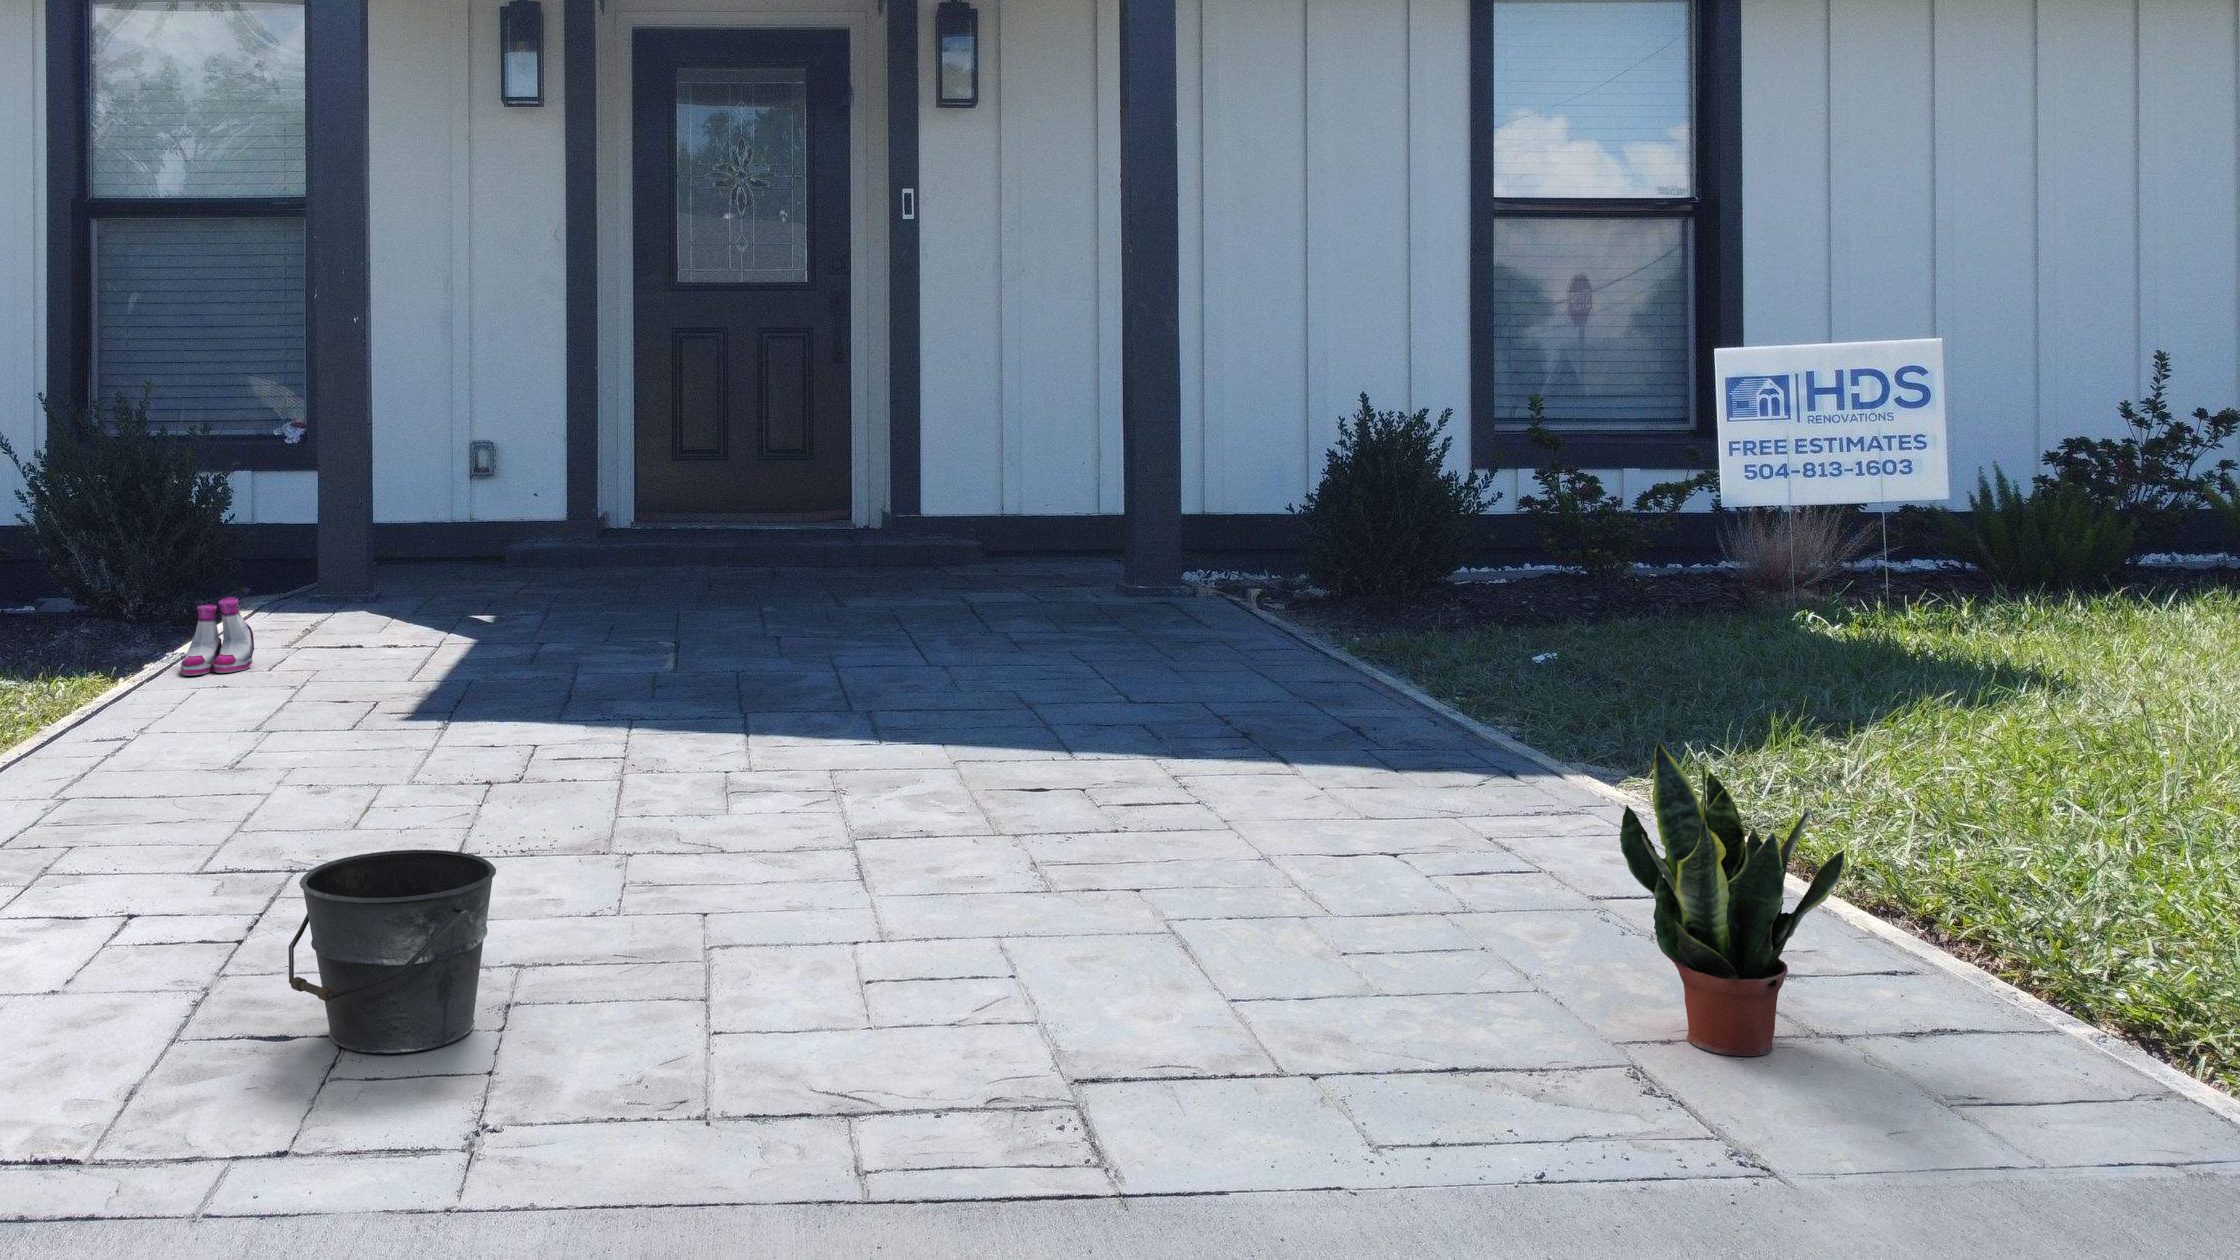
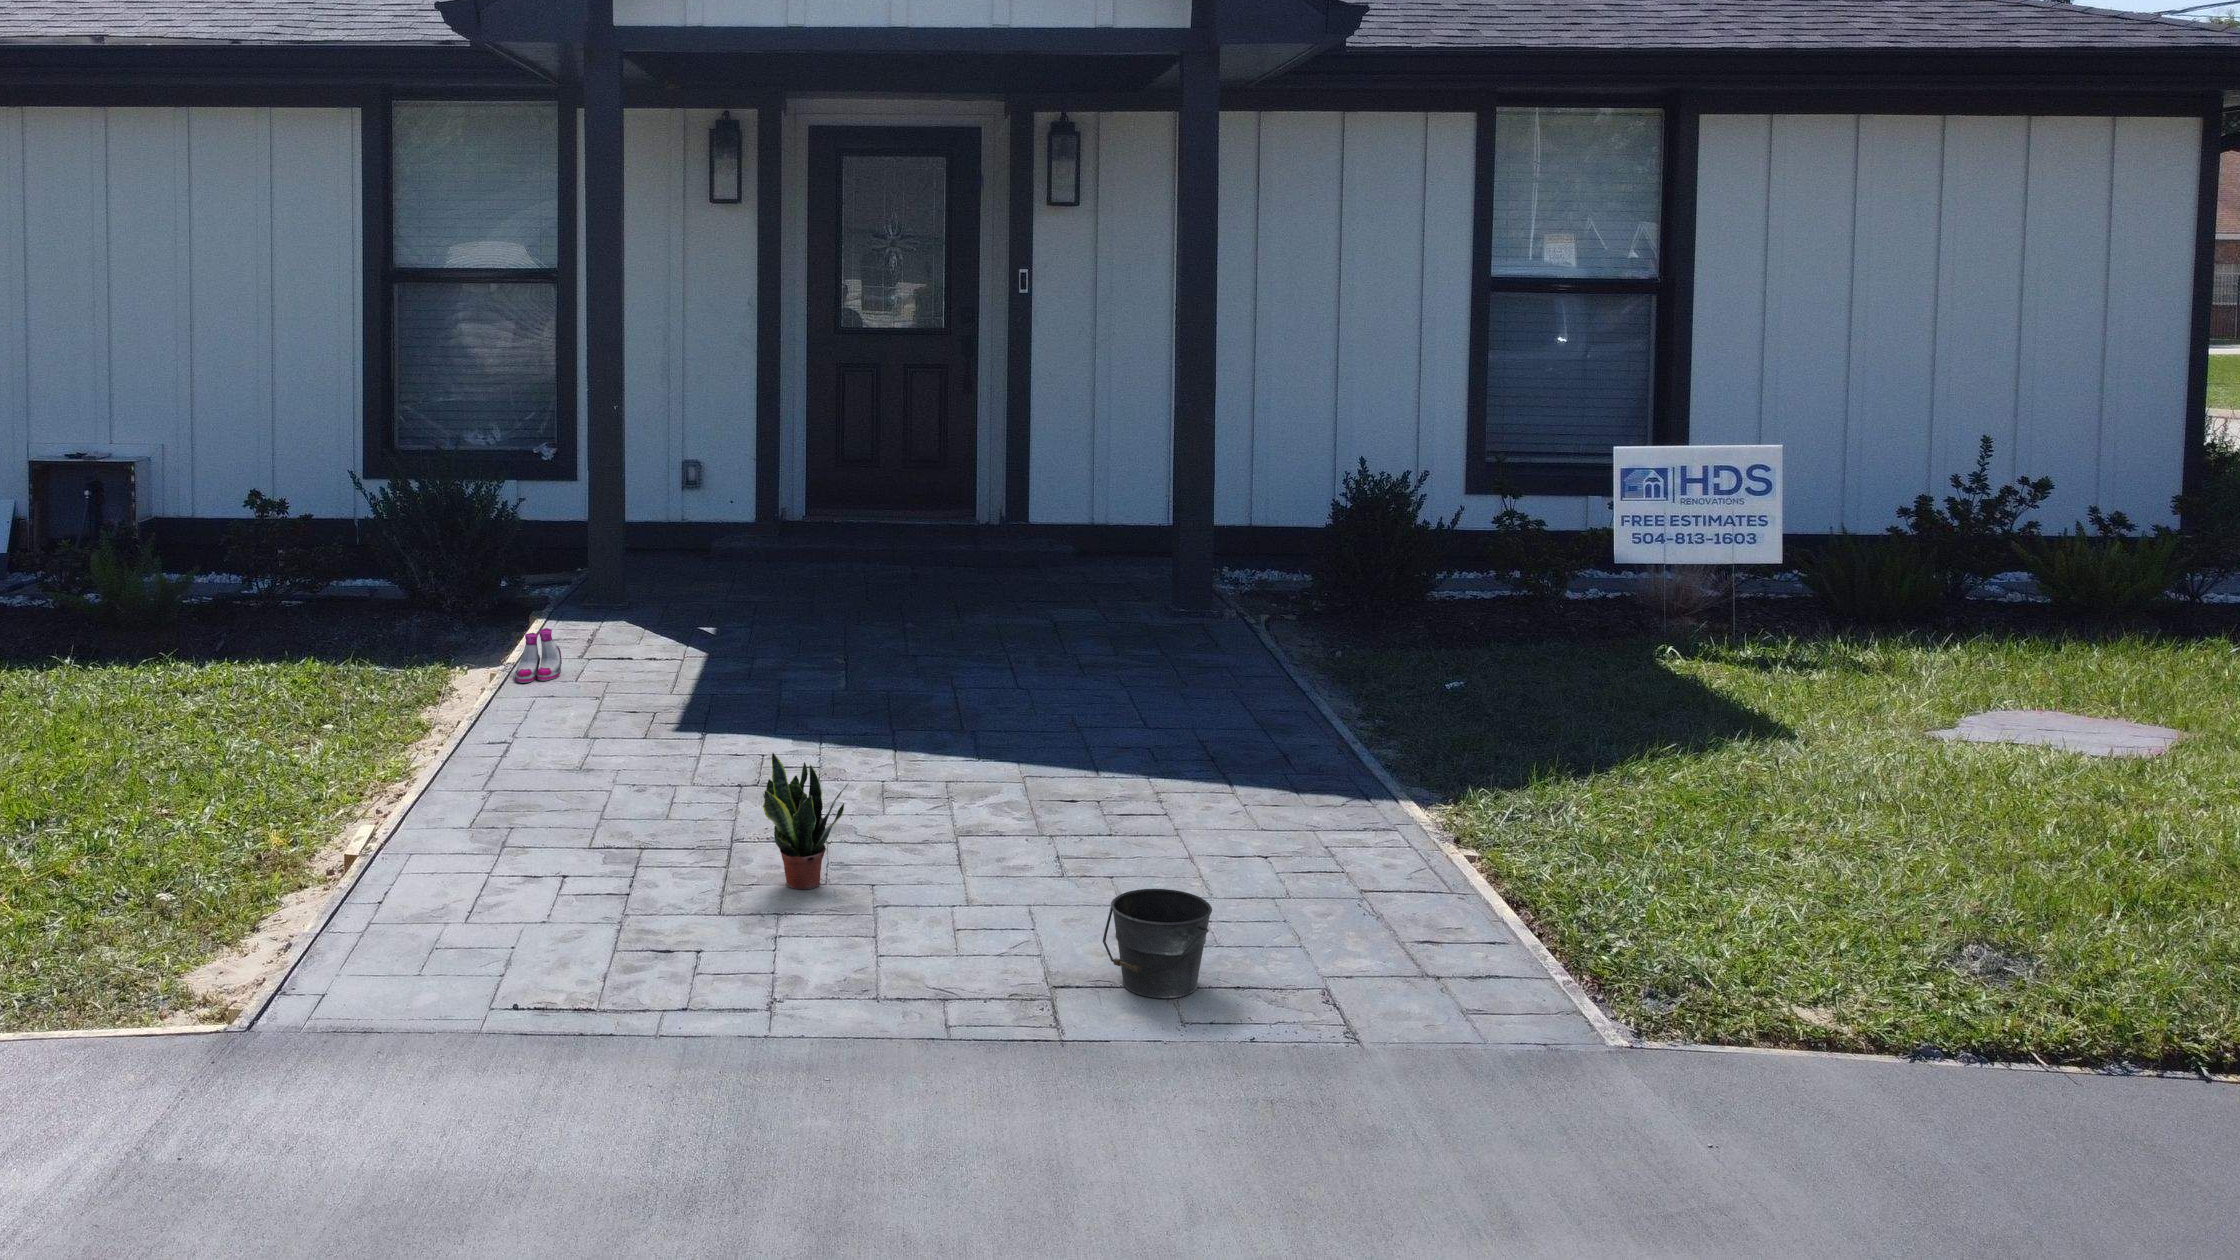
potted plant: present [1620,740,1845,1056] -> present [763,753,849,889]
bucket: present [289,850,496,1054] -> present [1103,889,1212,998]

